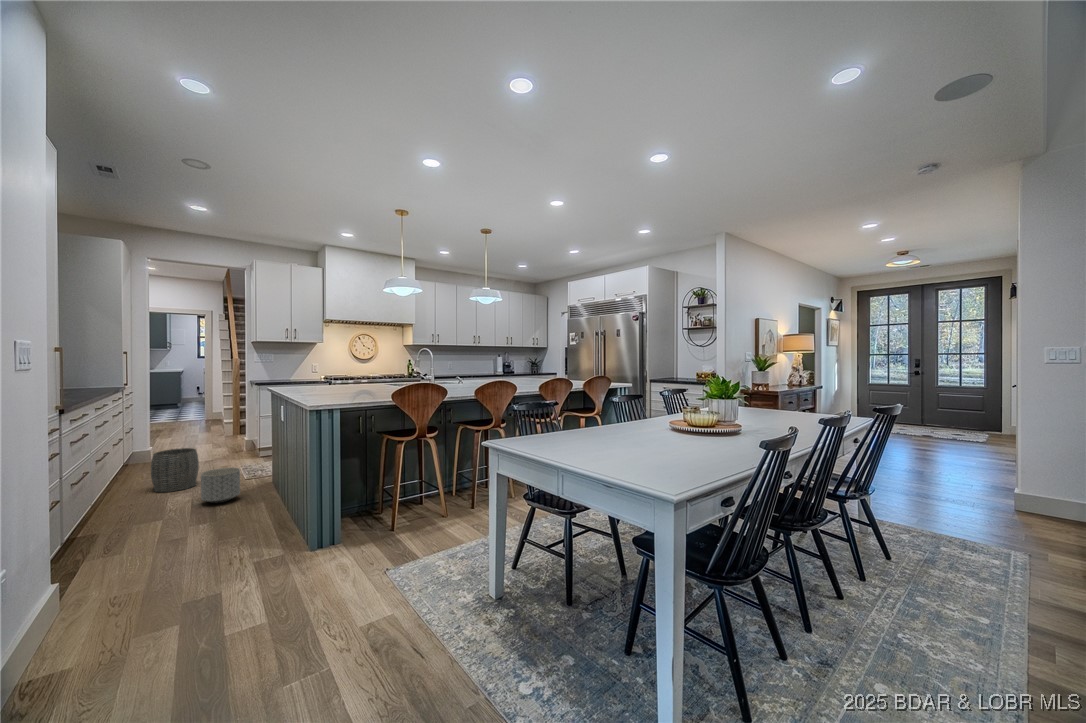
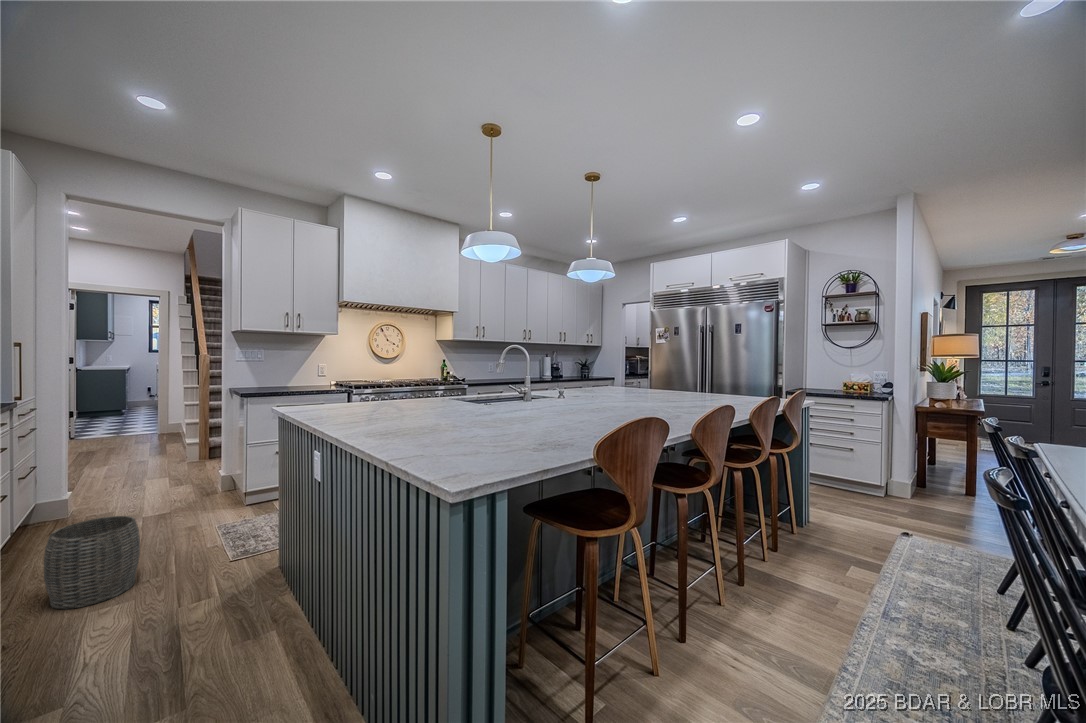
planter: present [201,467,240,503] -> none [141,565,220,648]

